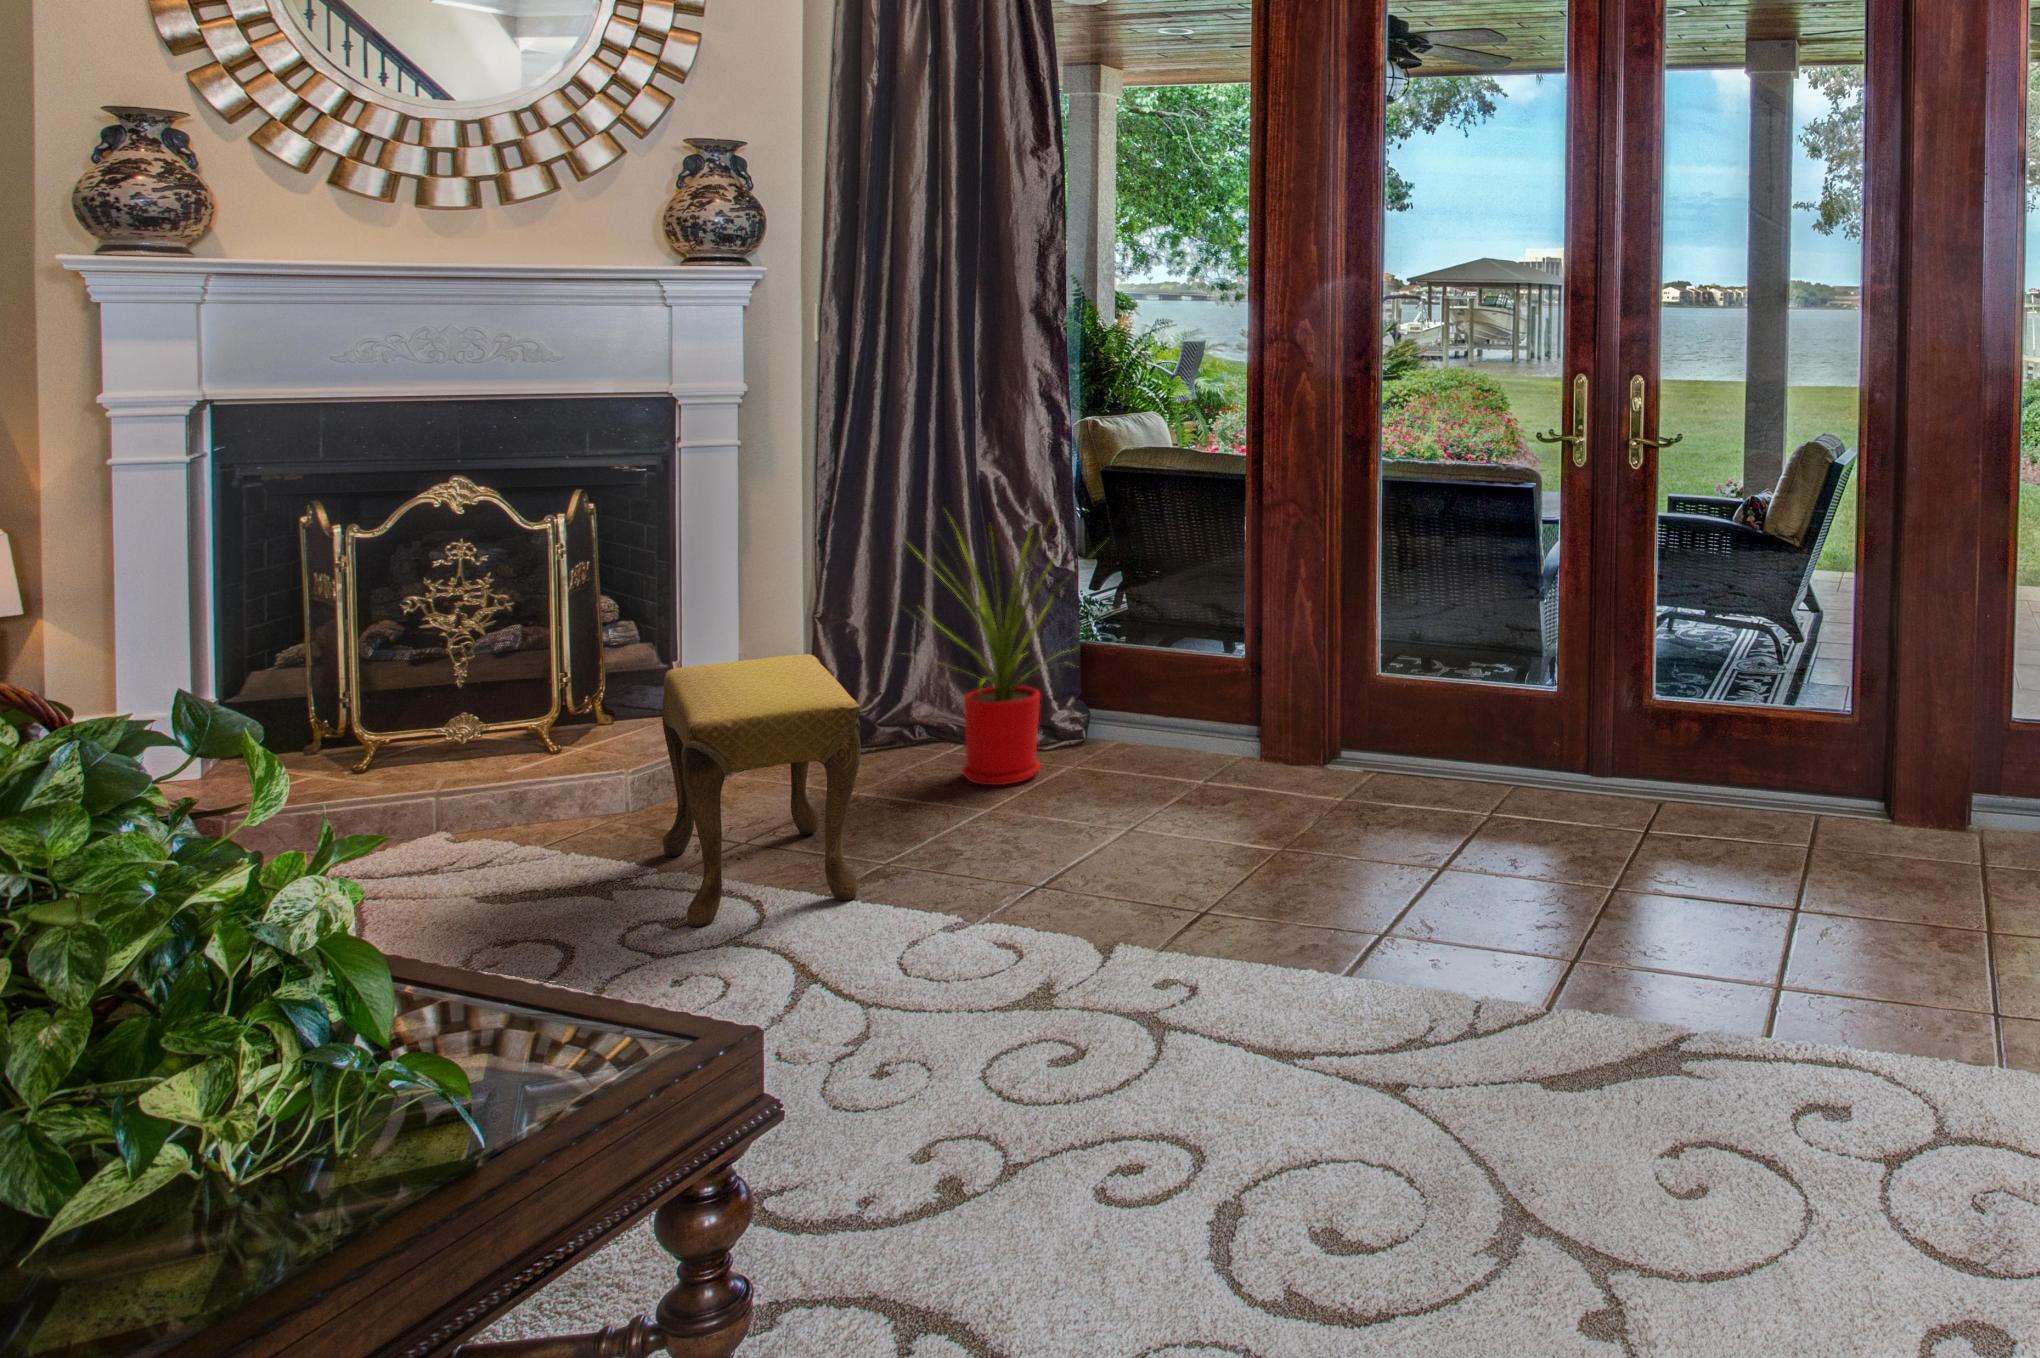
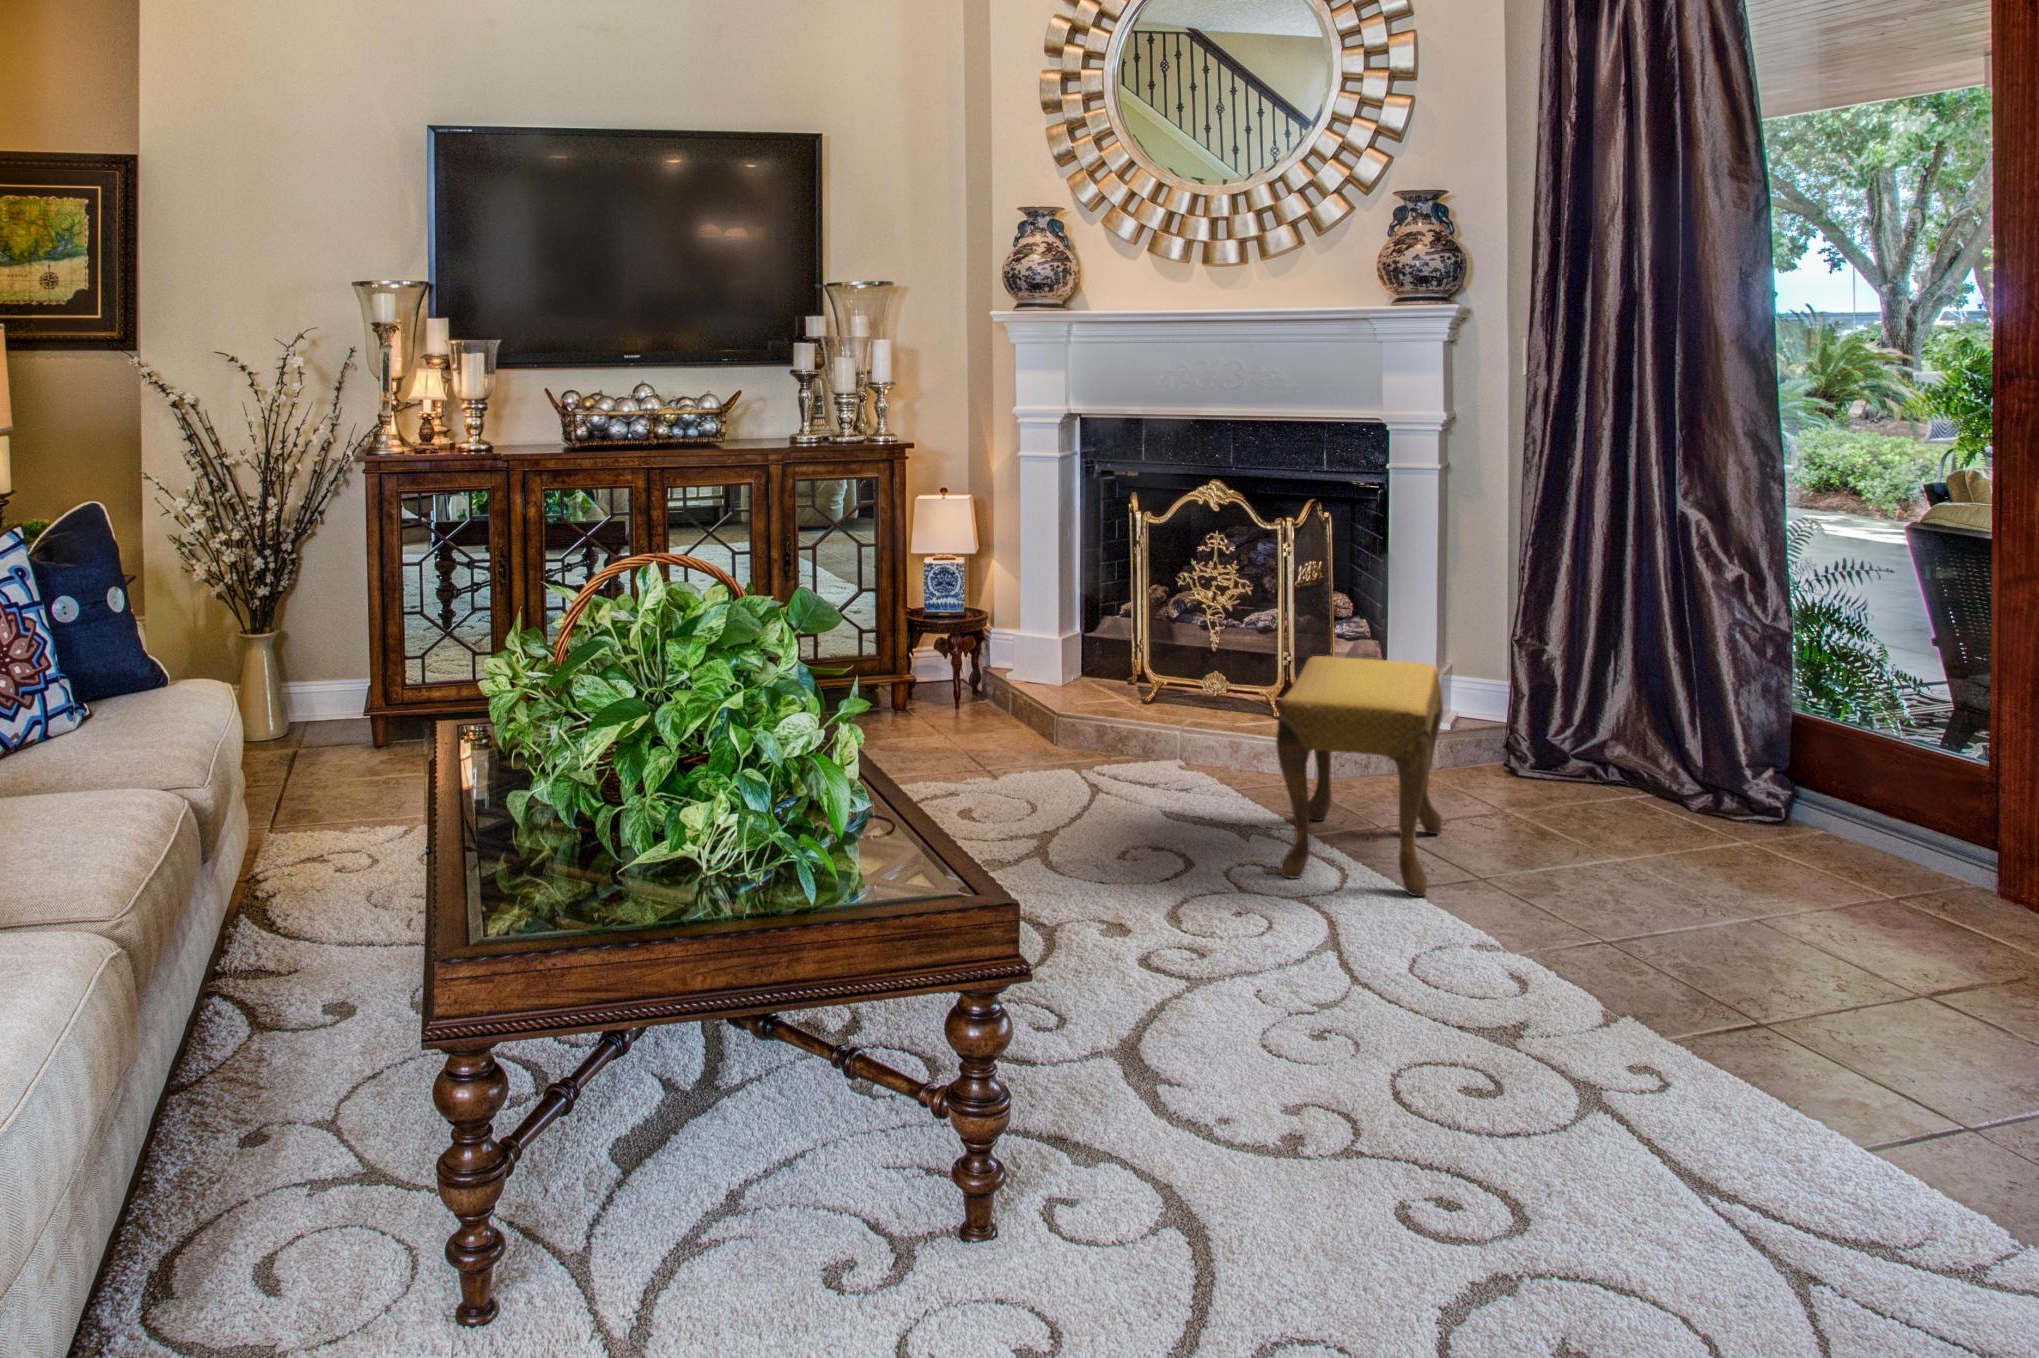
house plant: present [919,518,1103,785] -> none [1534,541,1786,844]

